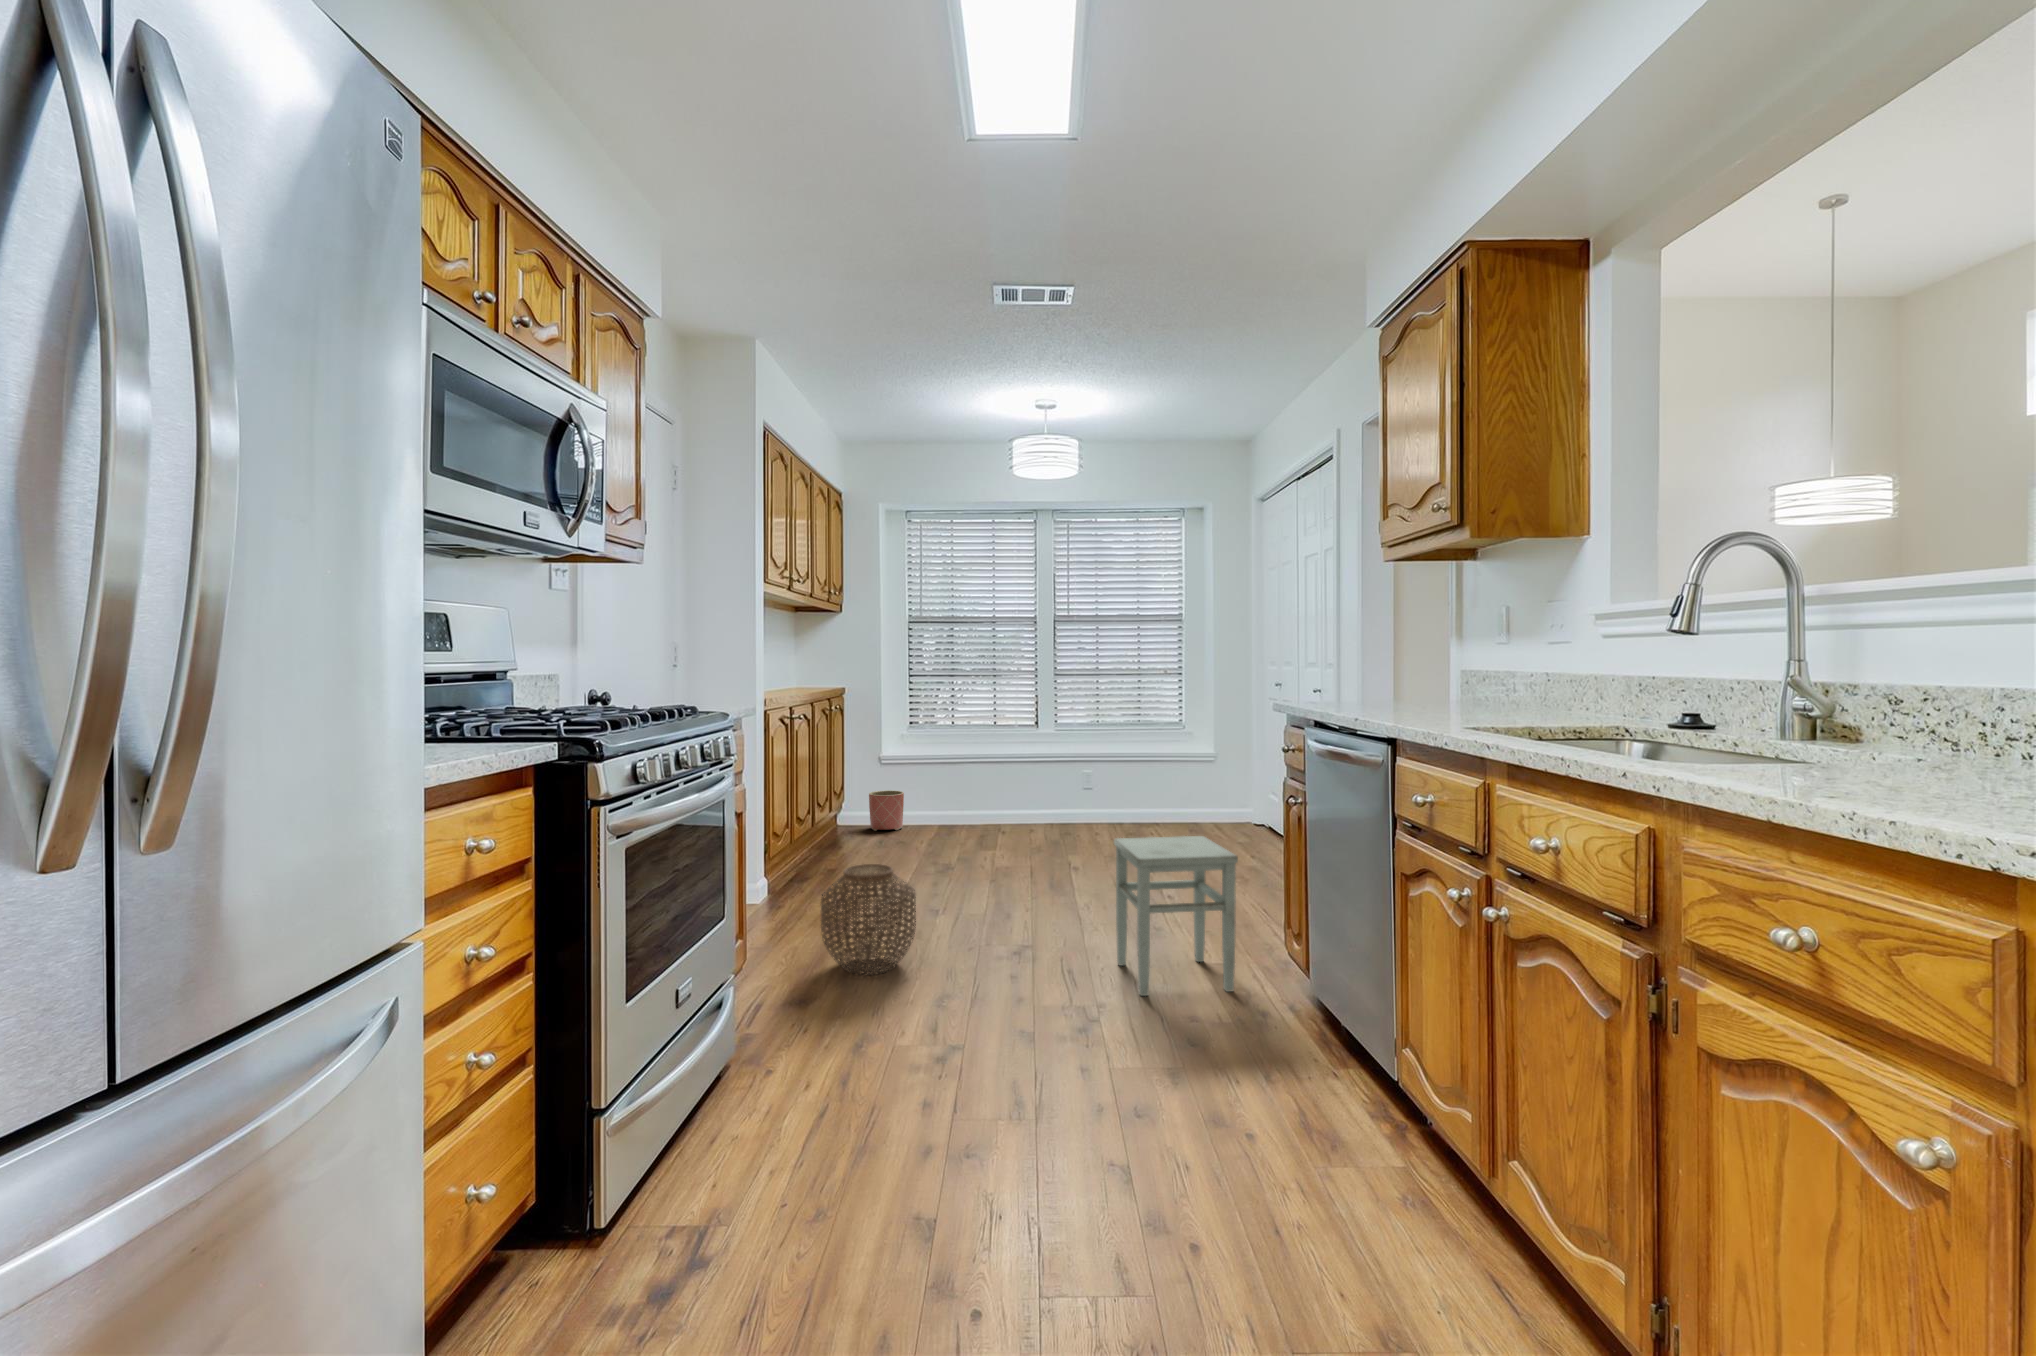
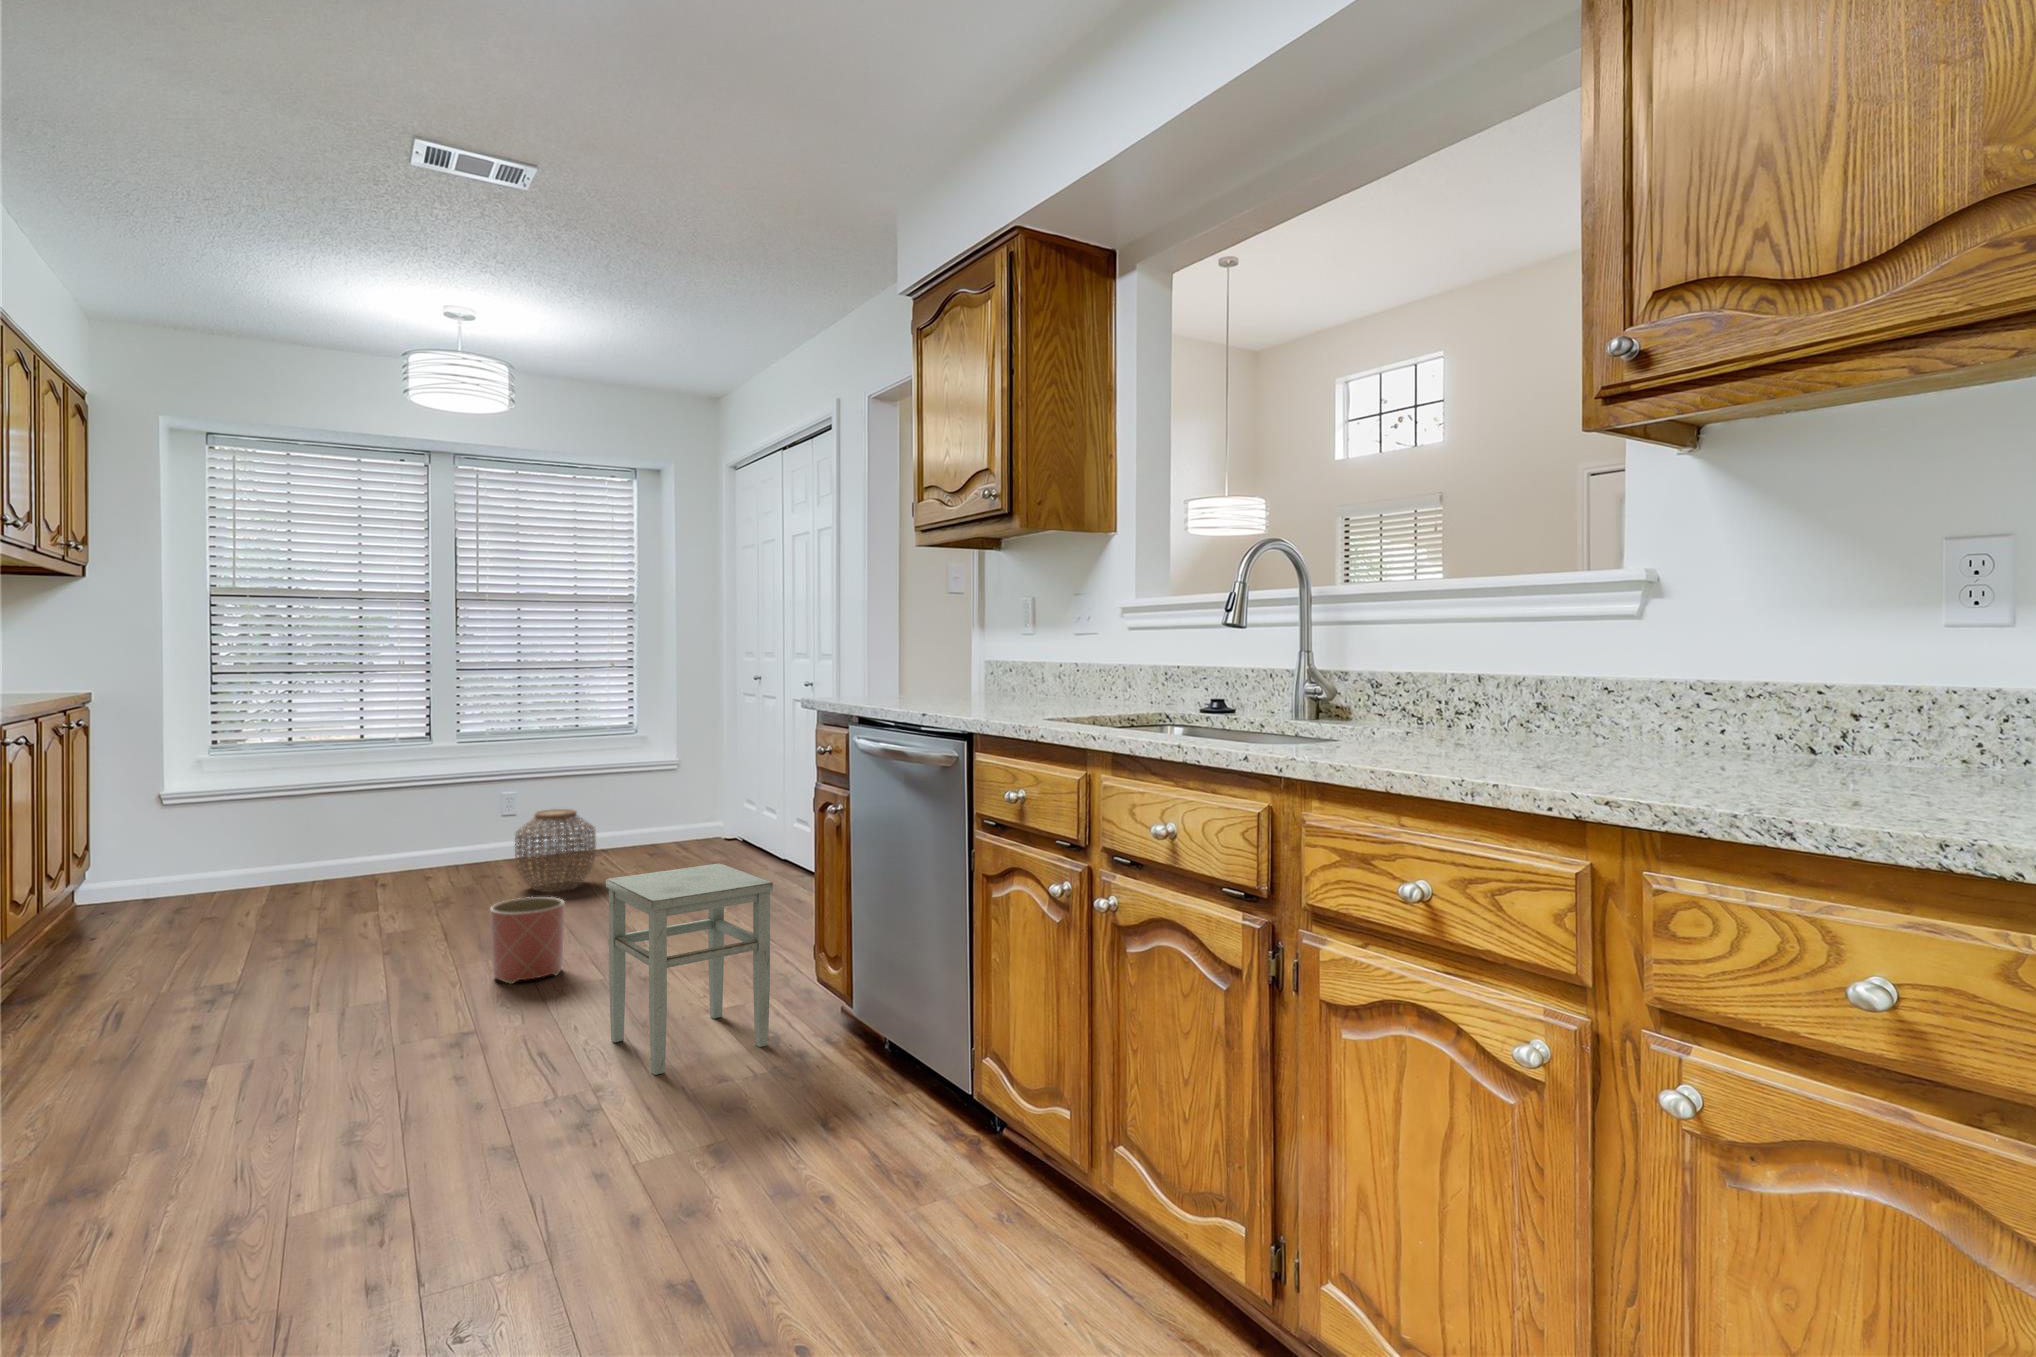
planter: present [869,790,904,831] -> present [490,897,565,984]
woven basket: present [821,864,916,975] -> present [515,809,596,892]

